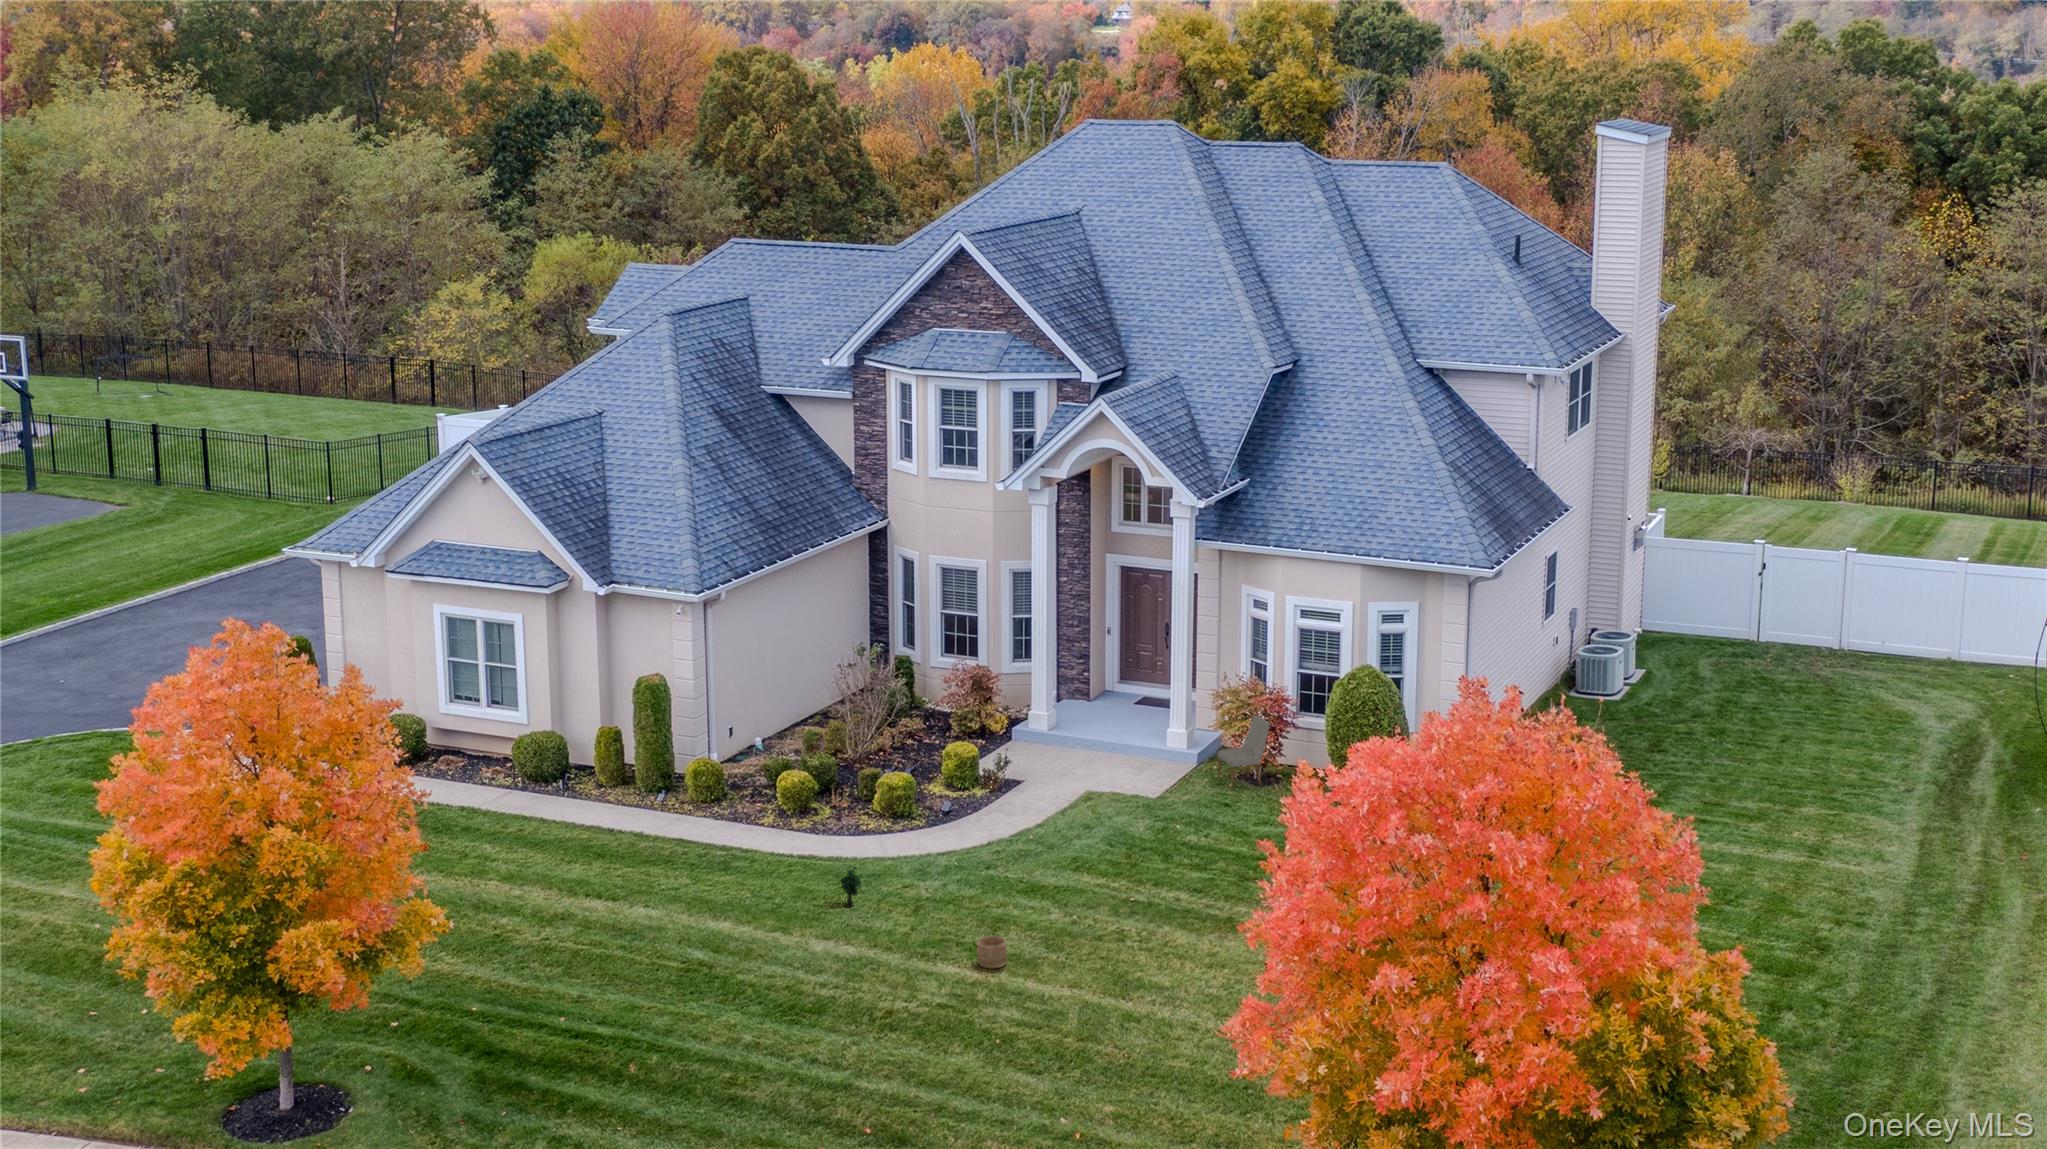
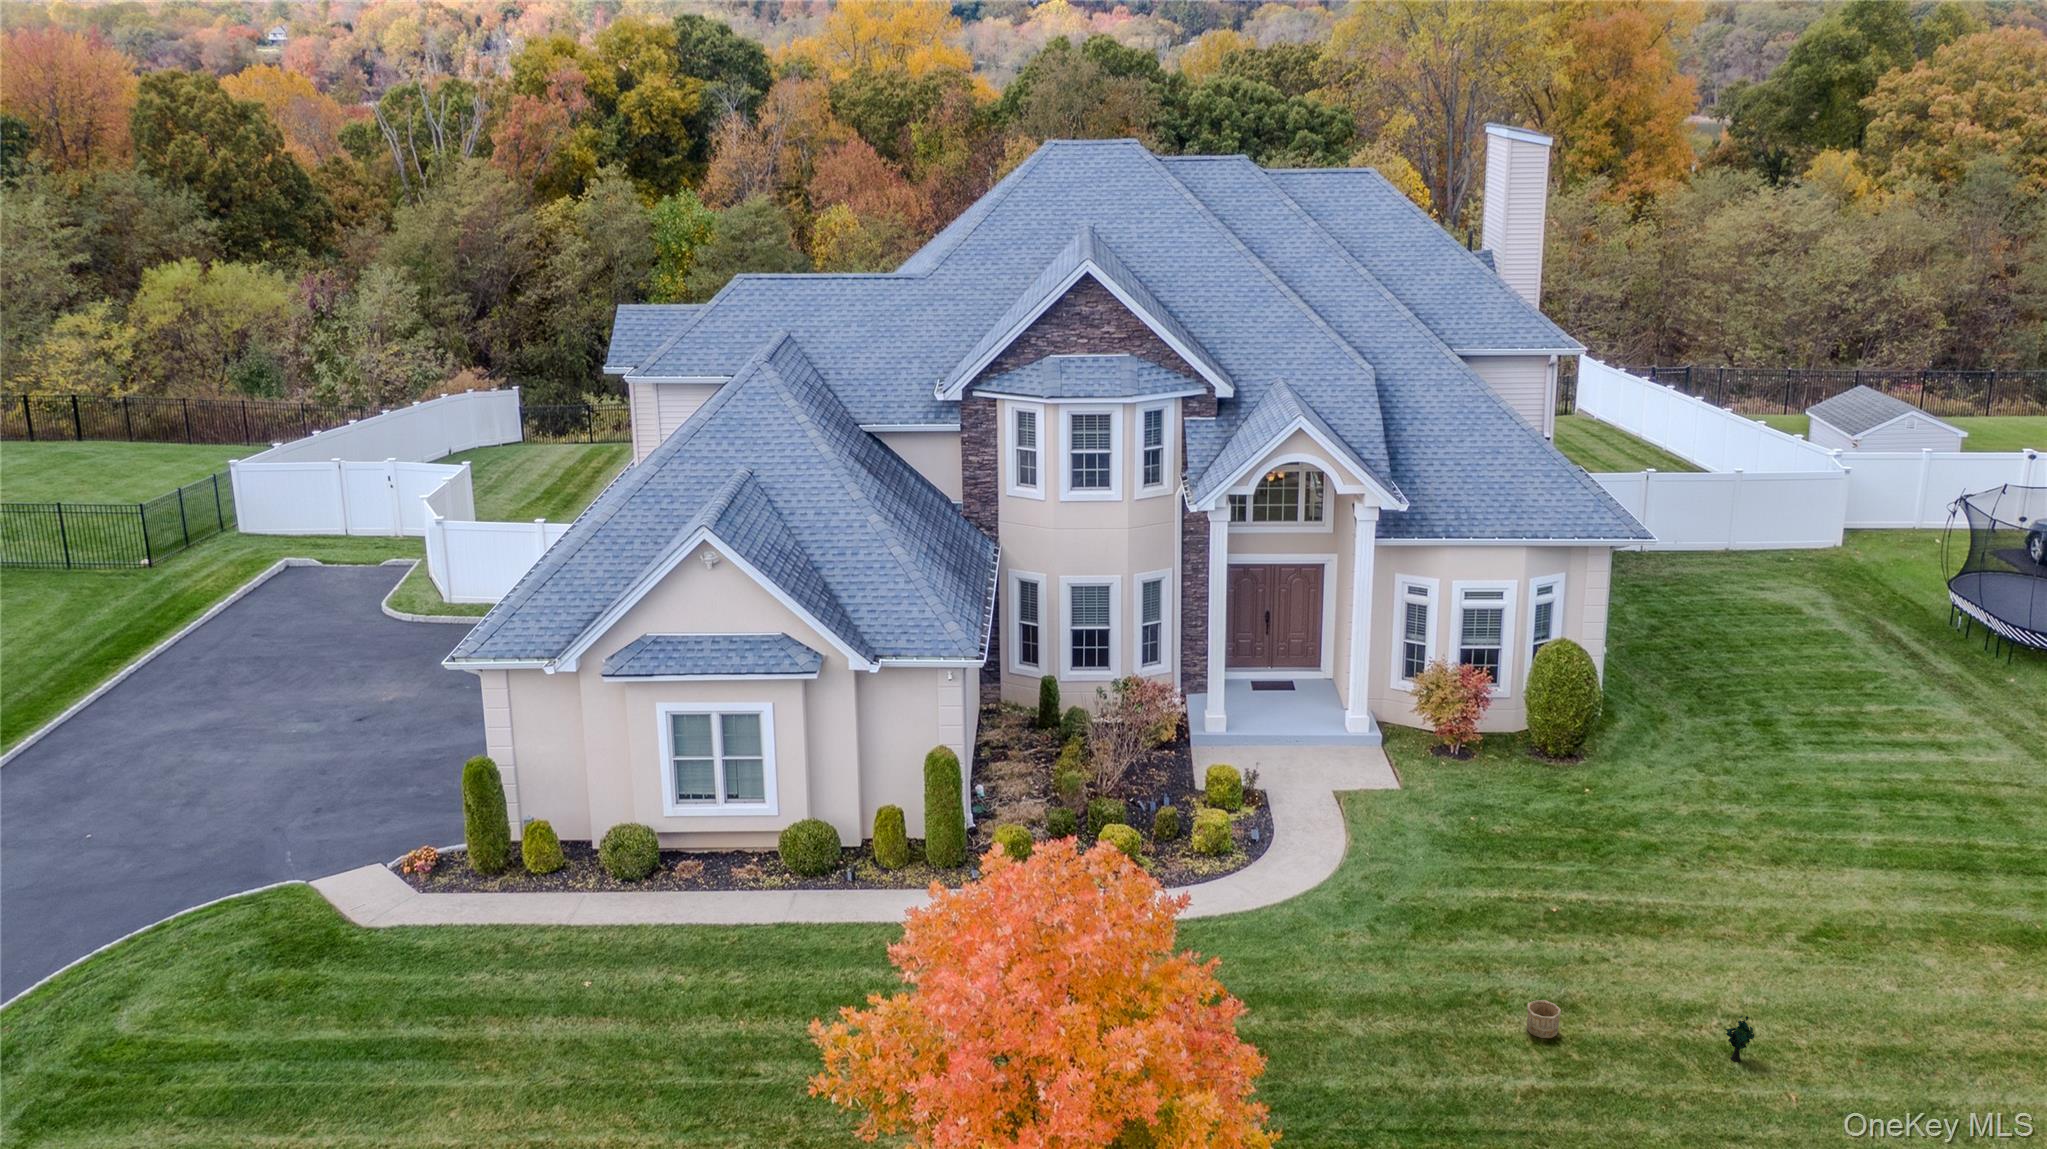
chair: present [1218,715,1270,789] -> none [1415,692,1466,764]
decorative plant: present [840,867,862,907] -> present [1725,1016,1754,1062]

